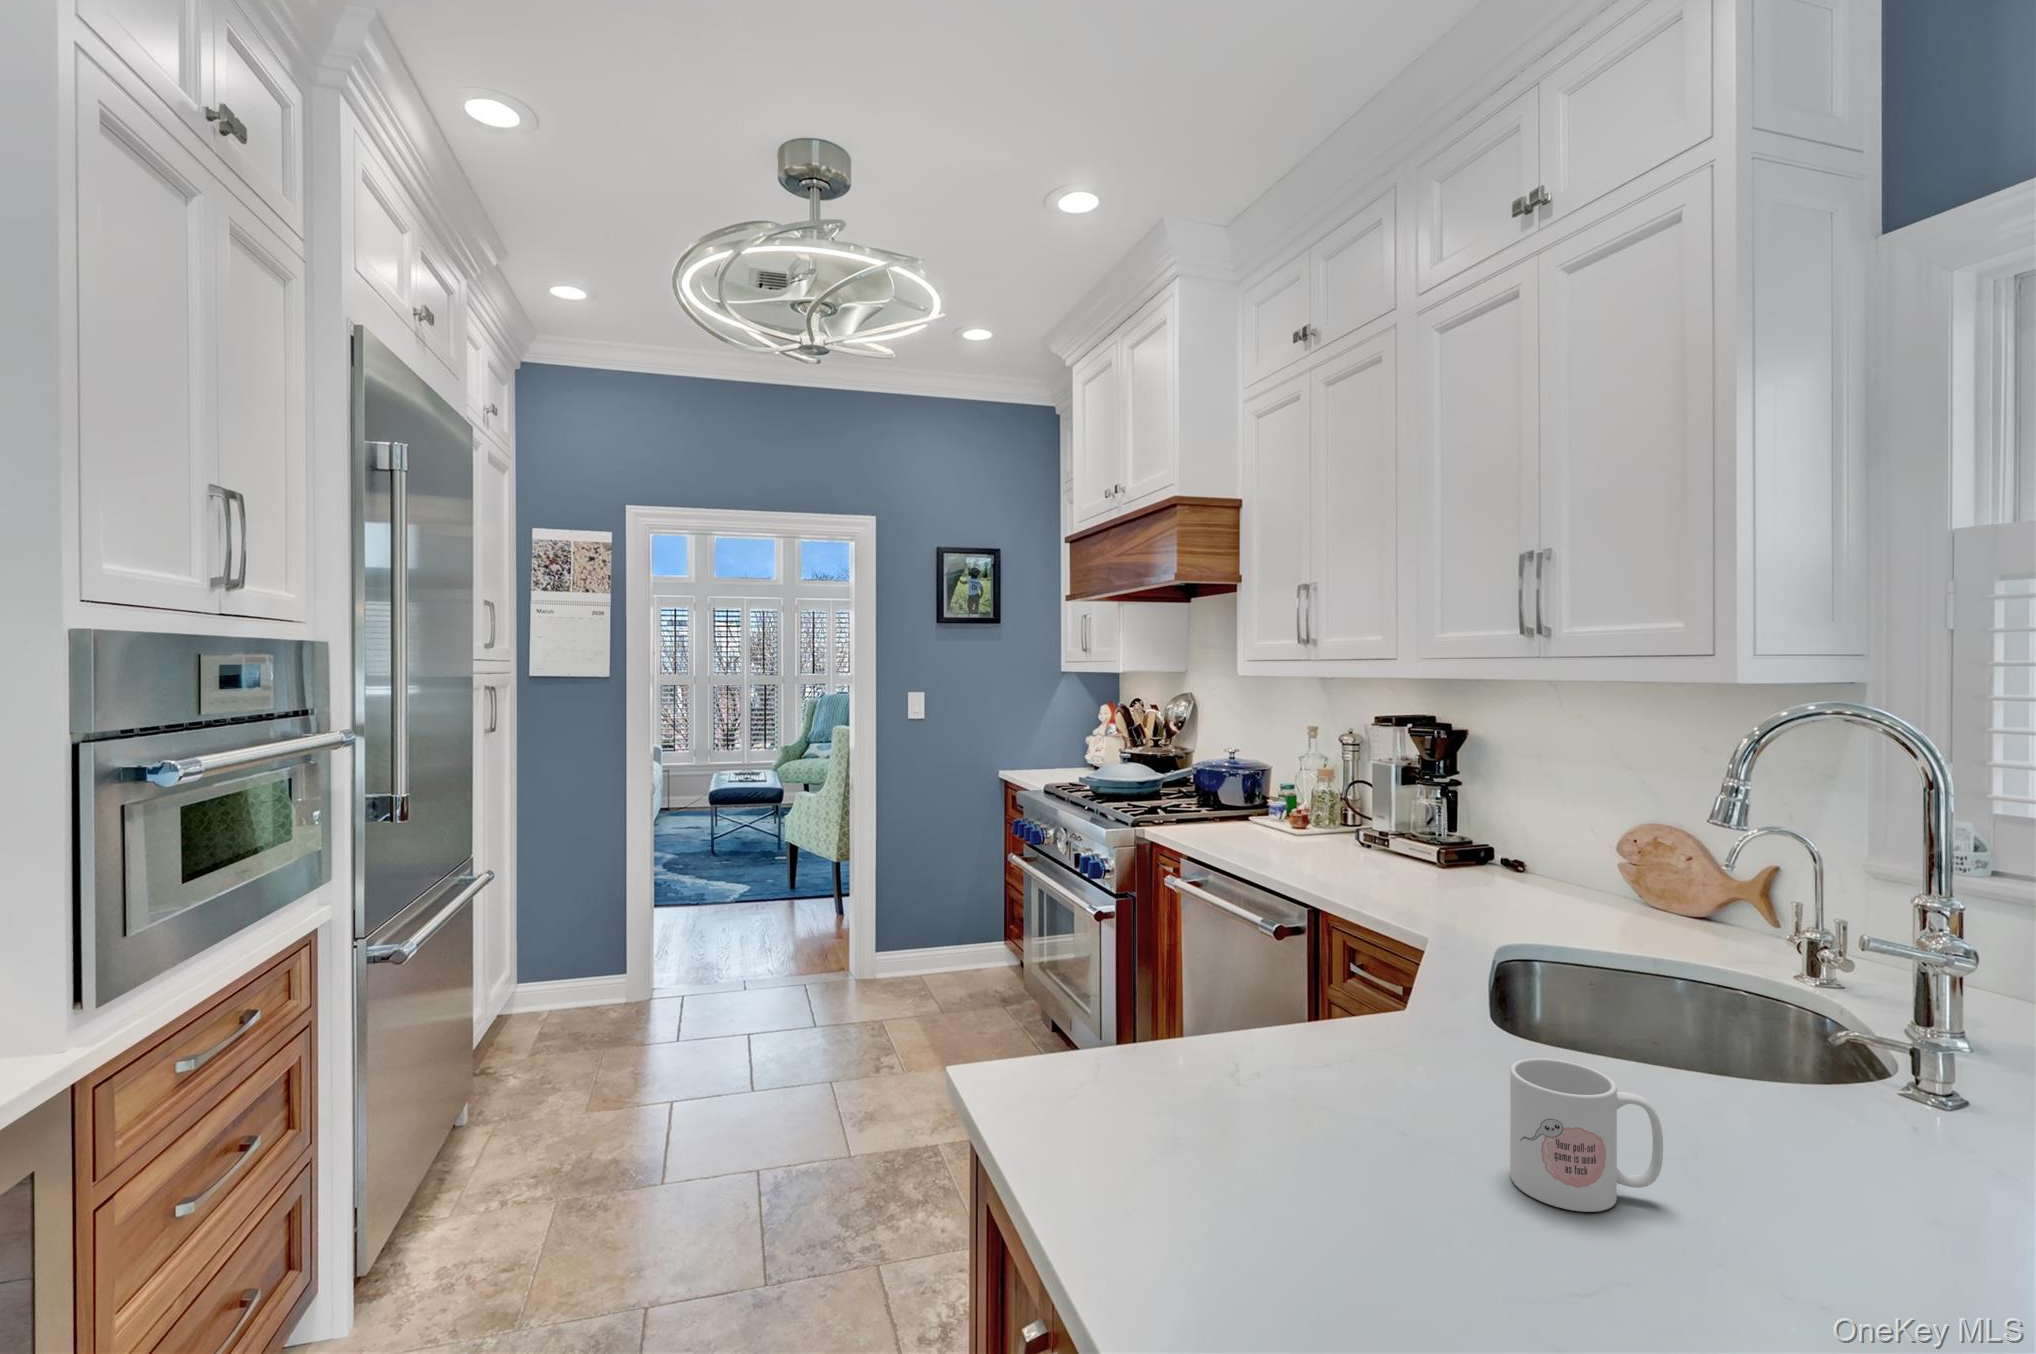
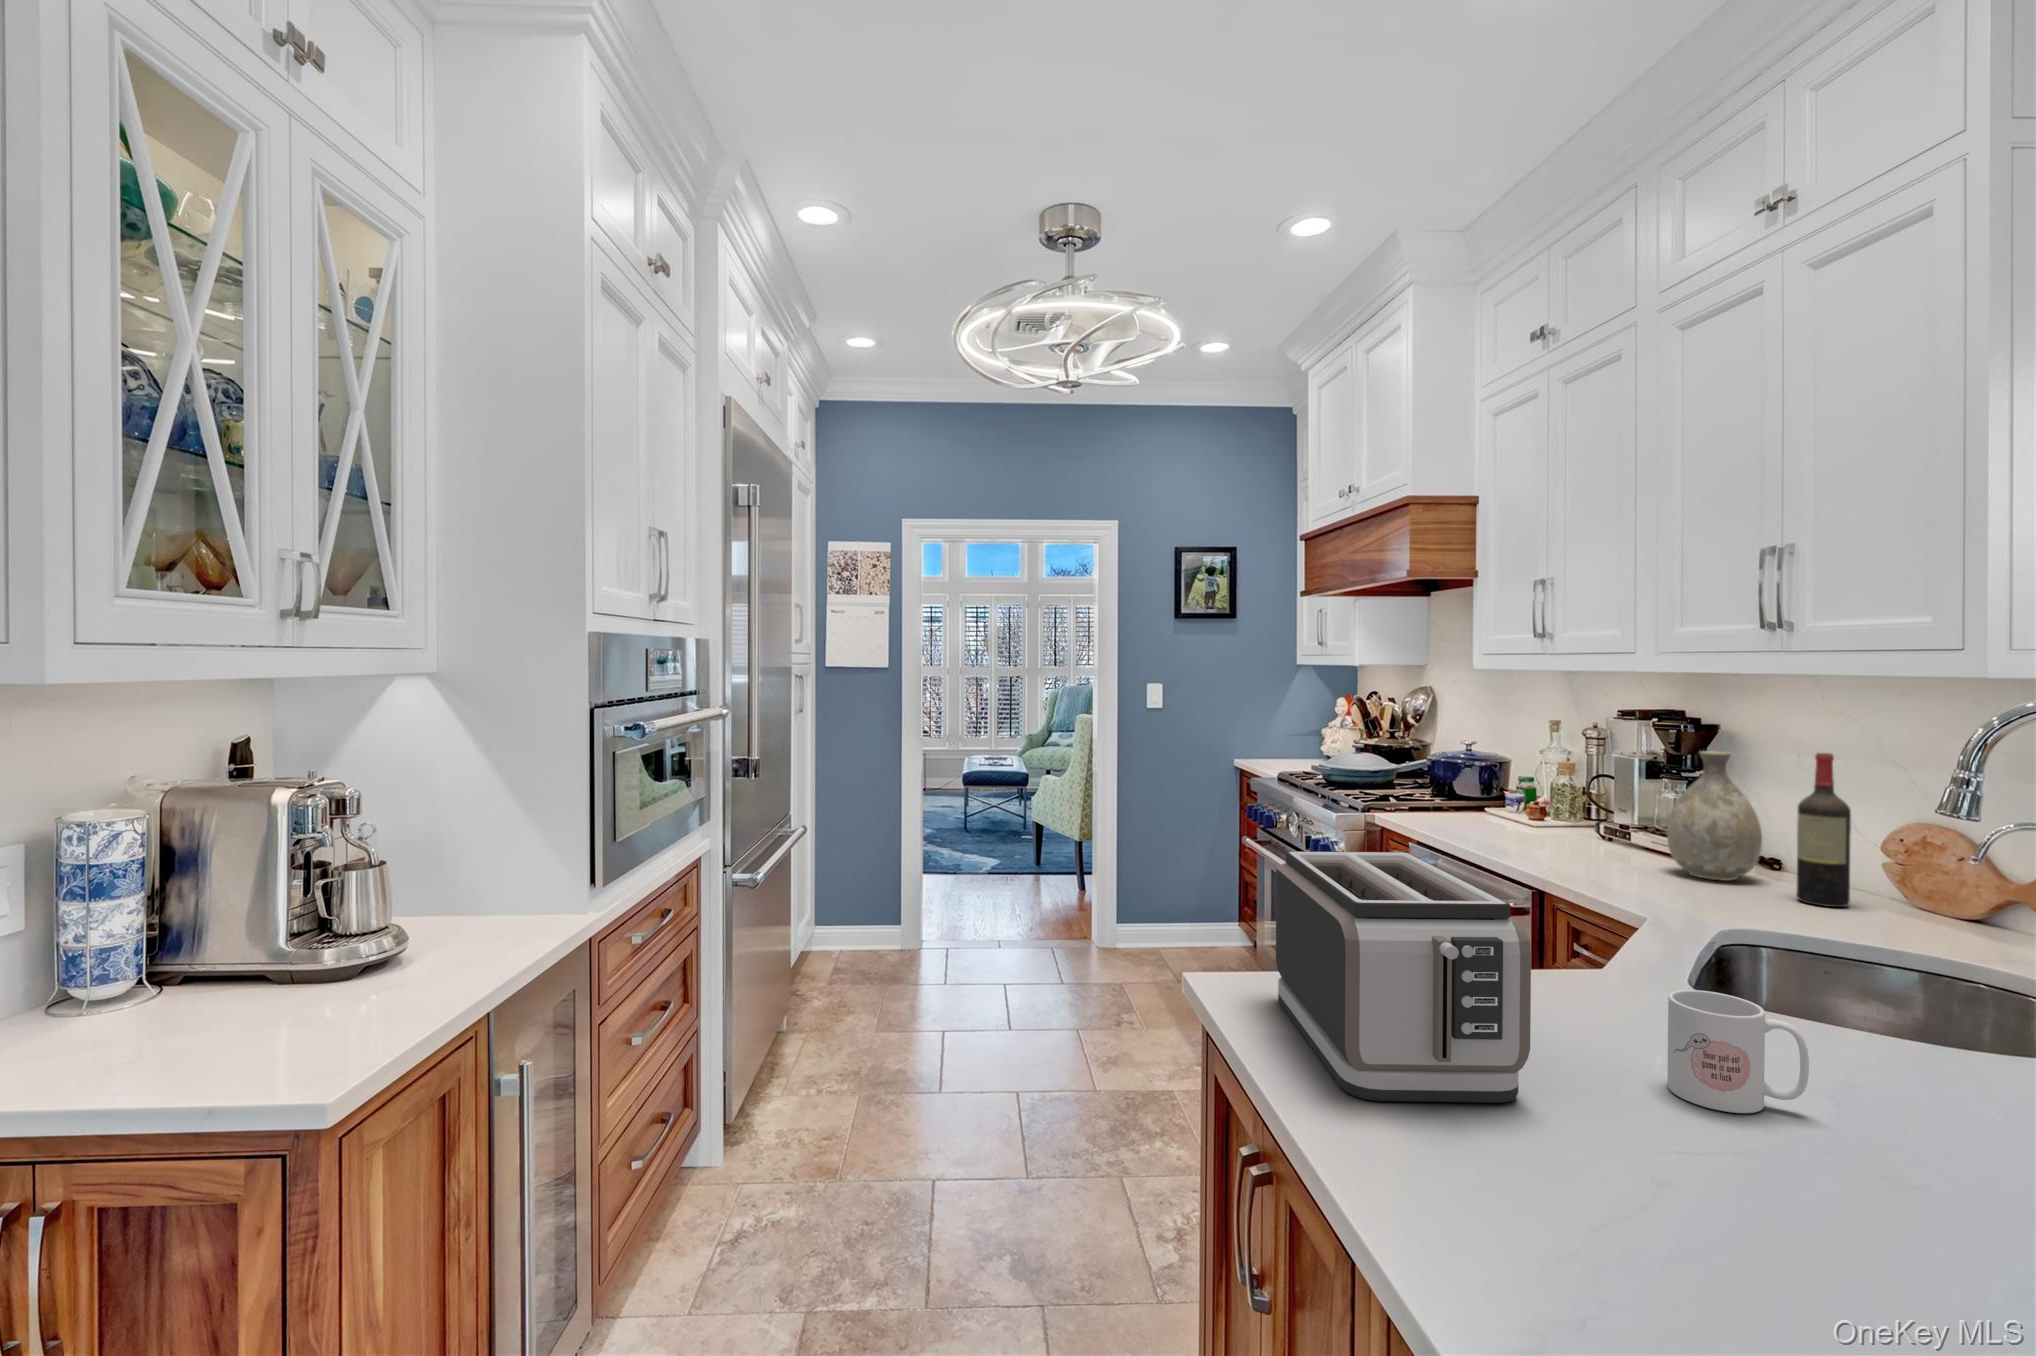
vase: none [1429,758,1514,888] -> present [1667,751,1762,881]
wine bottle: none [1550,758,1597,912] -> present [1797,753,1851,907]
toaster: none [1055,902,1373,1260] -> present [1276,851,1531,1103]

